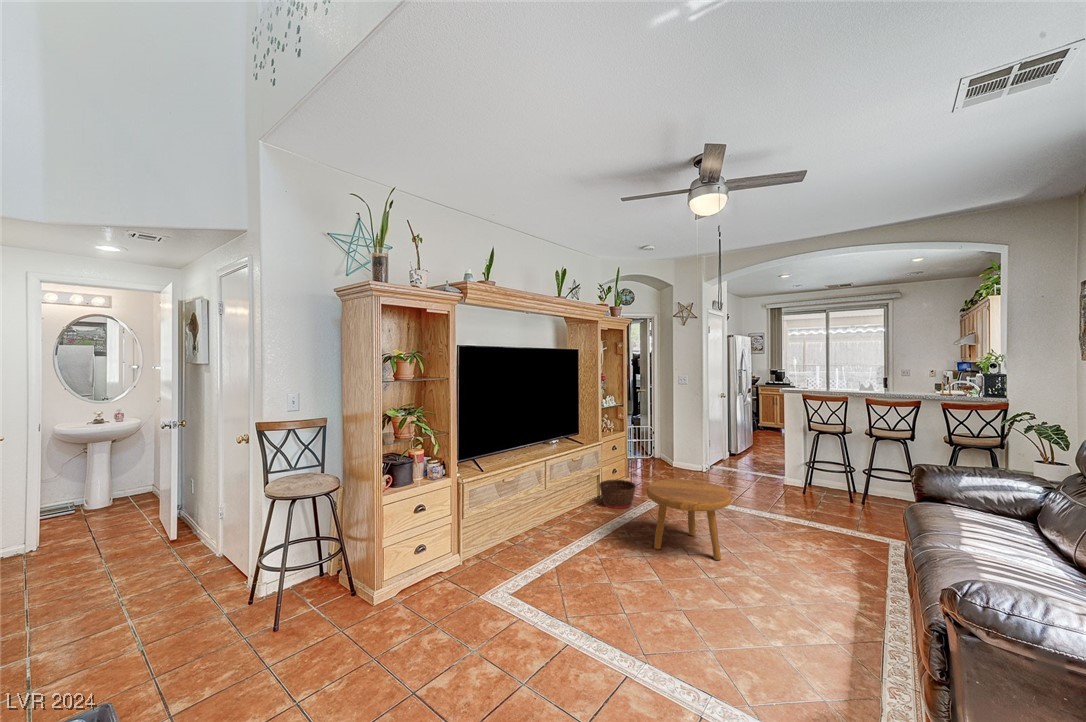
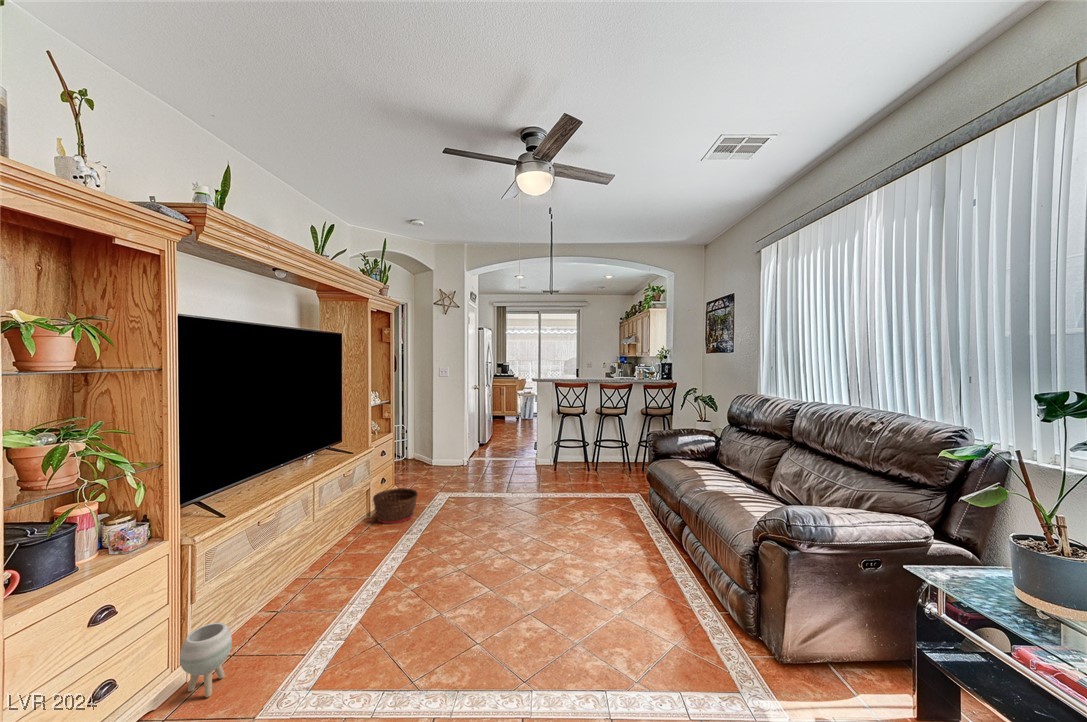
footstool: present [647,479,731,560] -> none [452,473,537,557]
planter: none [453,535,477,577] -> present [180,623,232,697]

